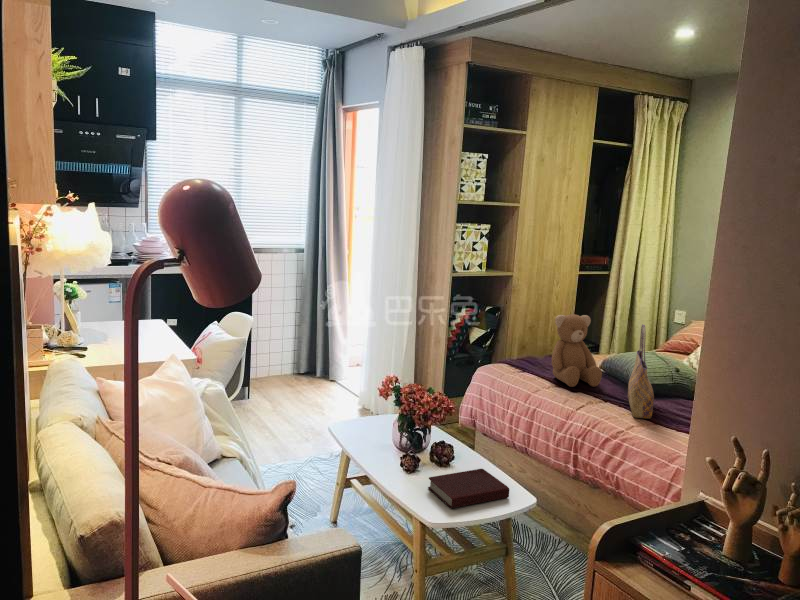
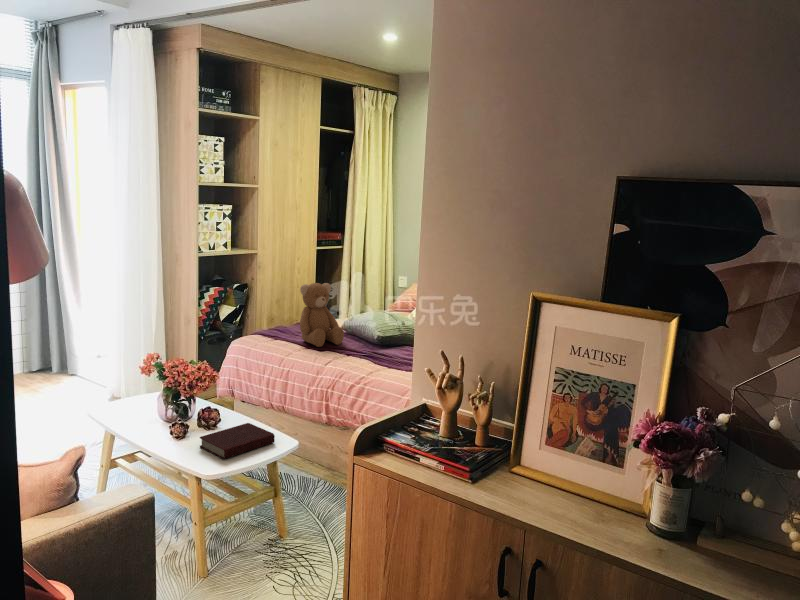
tote bag: present [628,324,654,419] -> none [367,285,387,365]

